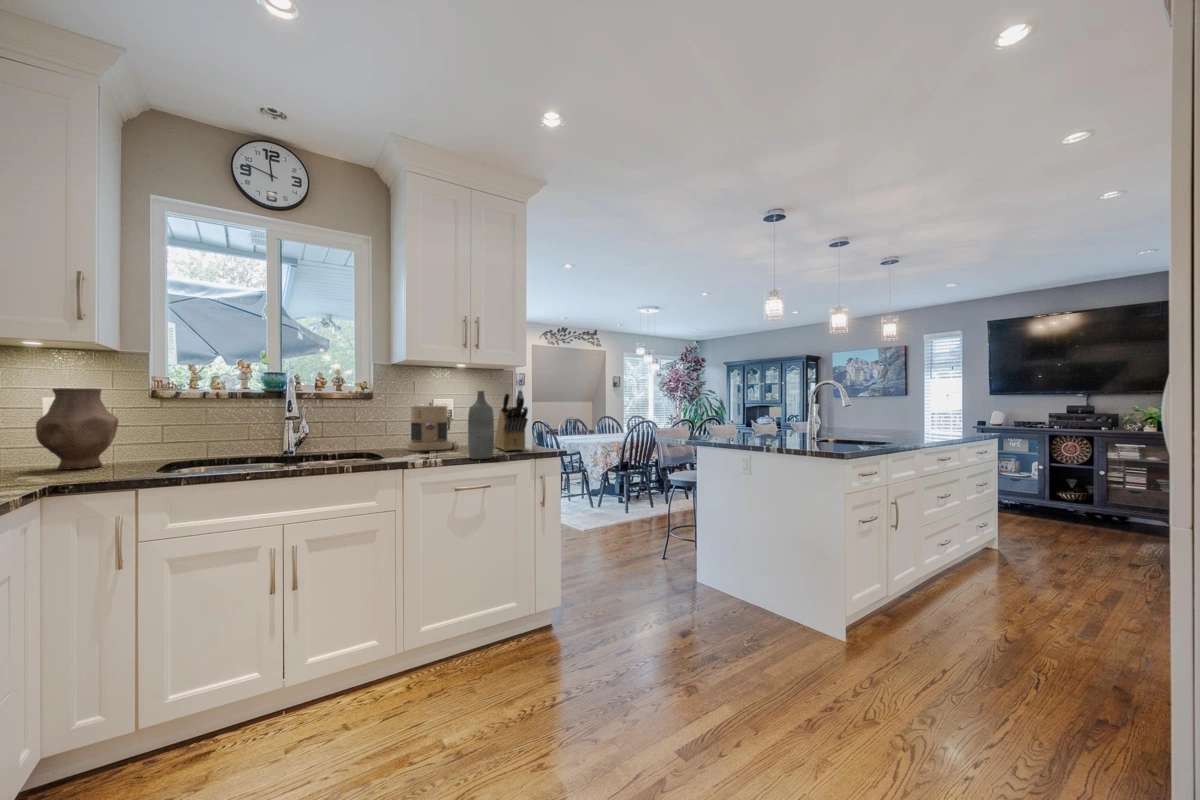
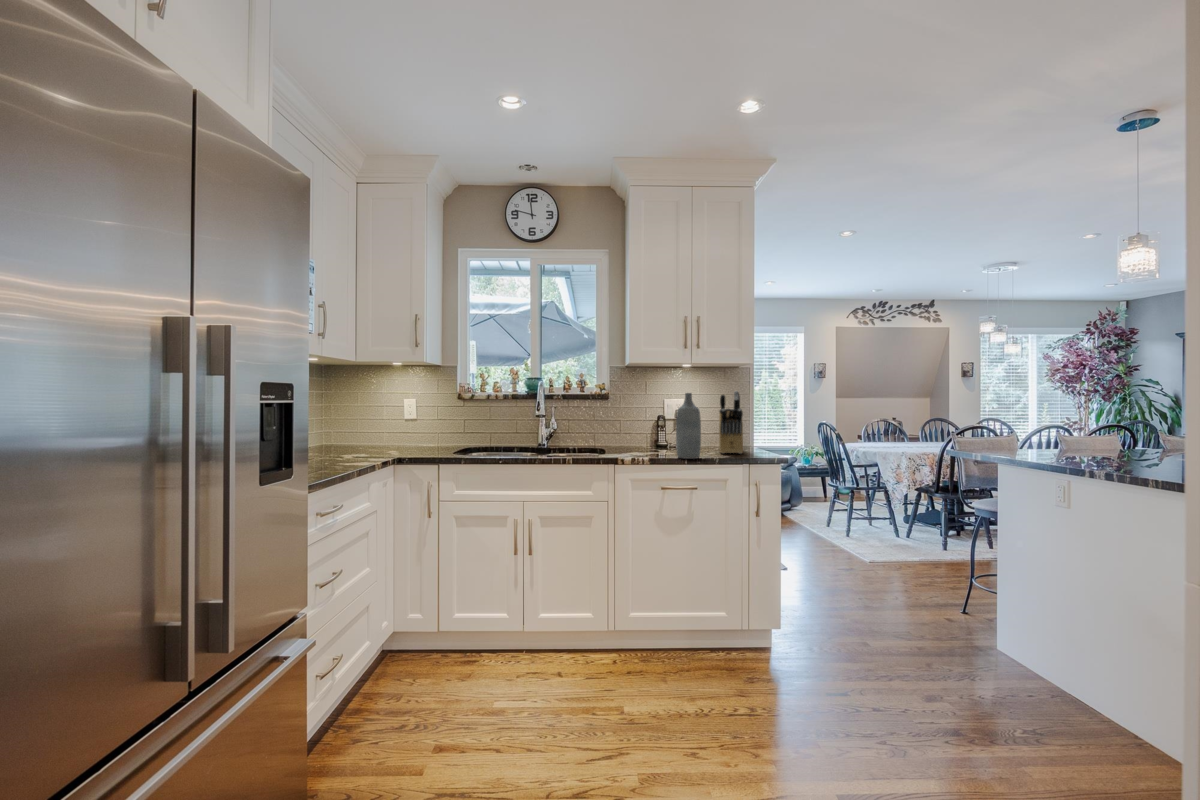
vase: present [36,388,118,470] -> none [401,393,441,449]
coffee maker: present [407,403,452,451] -> none [636,403,677,449]

